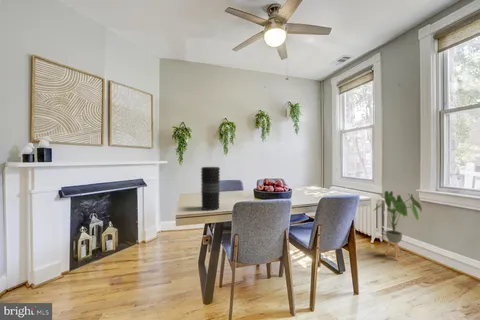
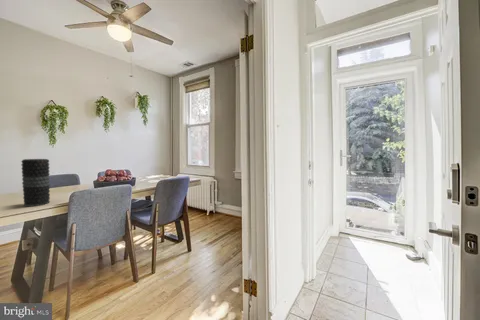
house plant: present [375,191,422,260] -> none [205,174,235,223]

